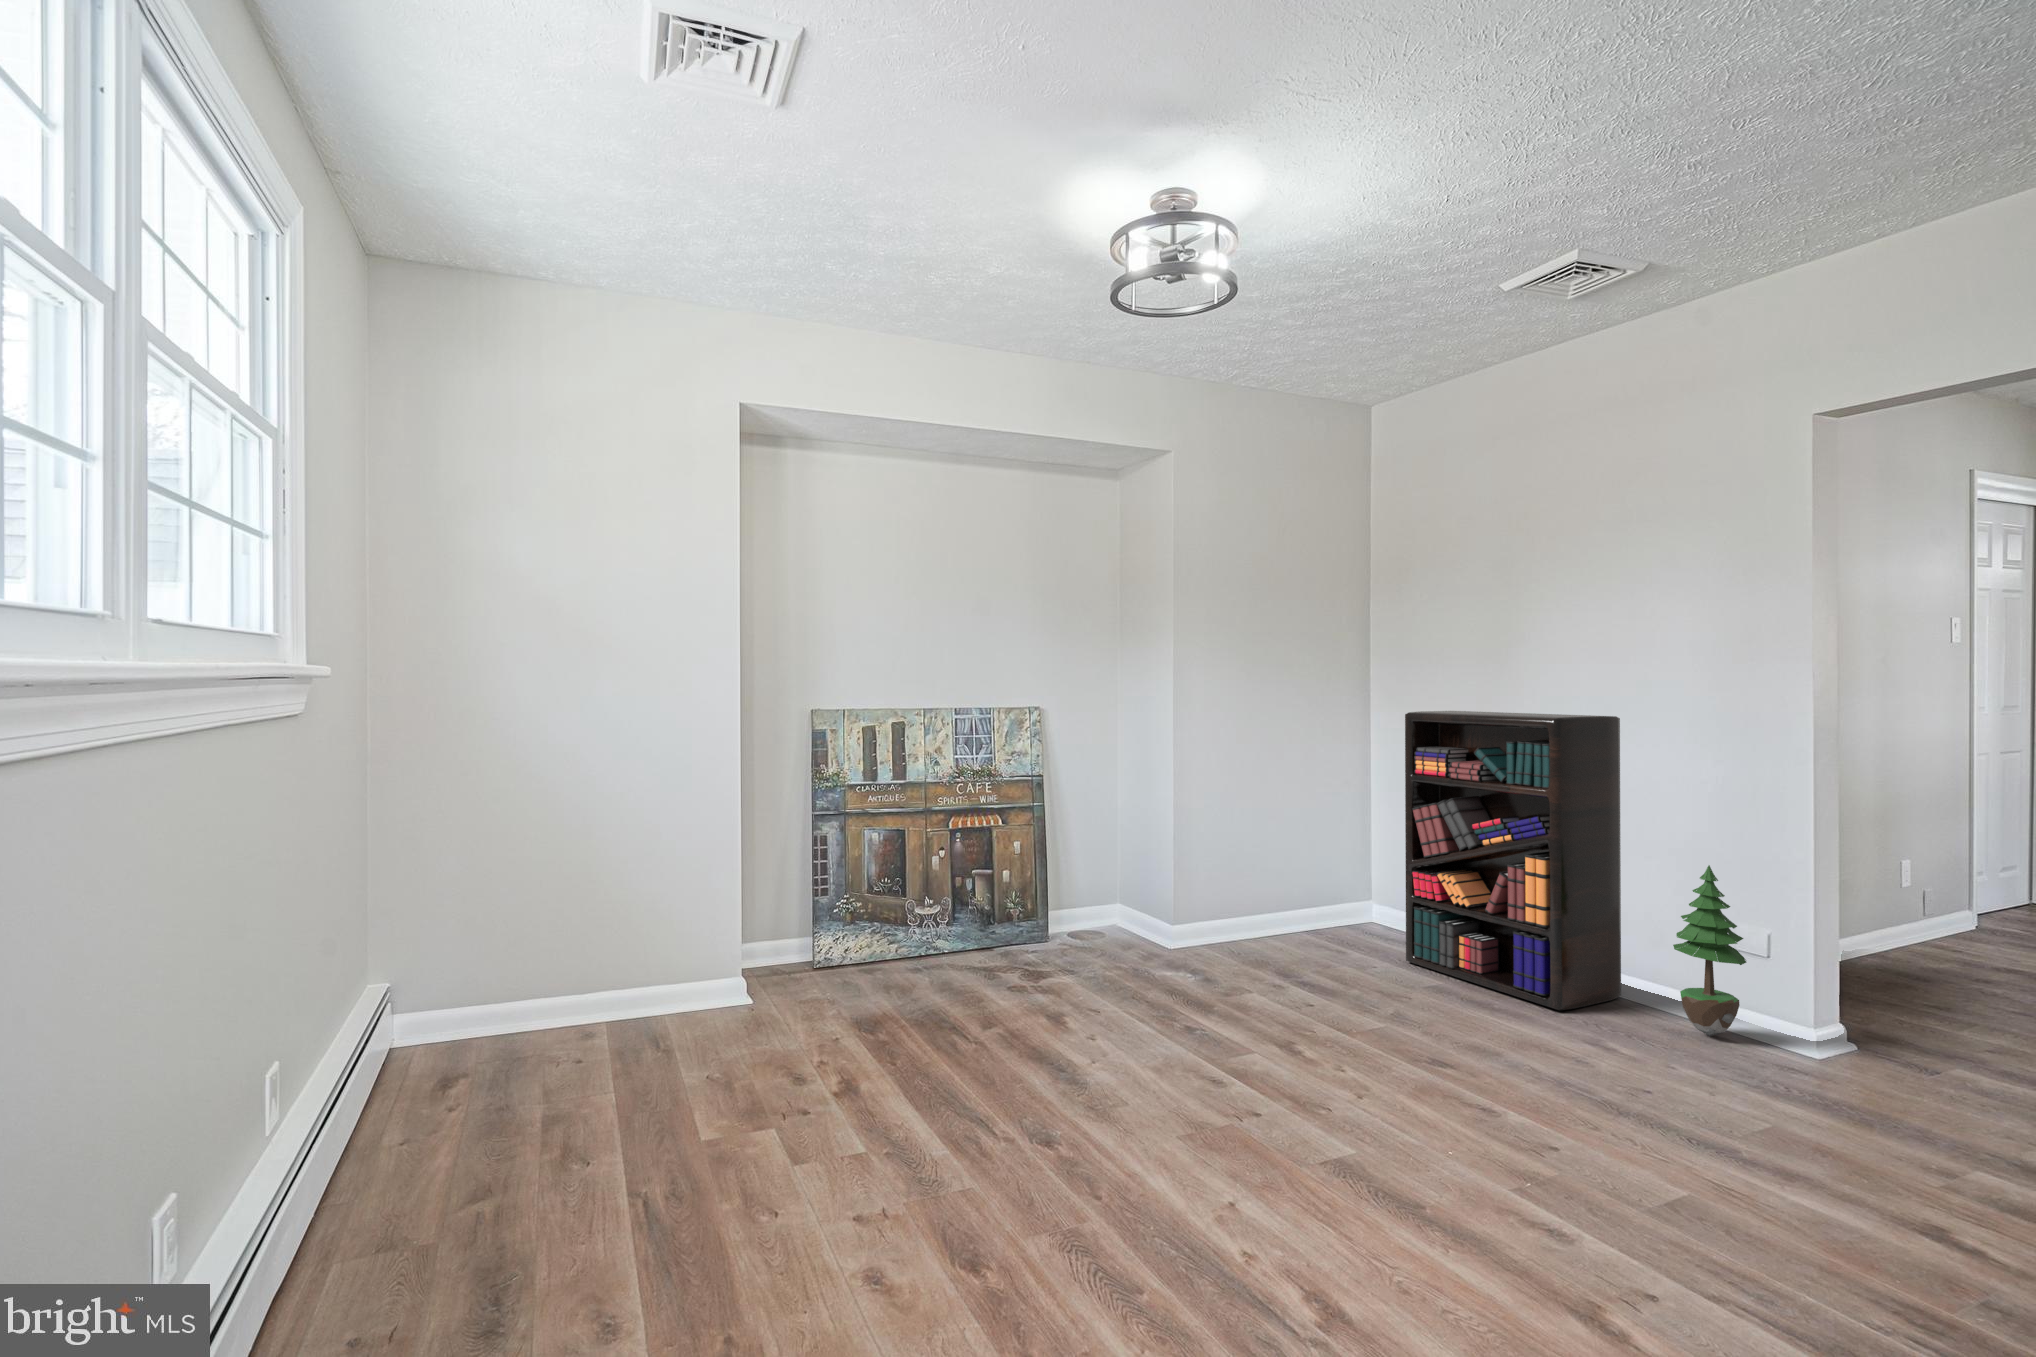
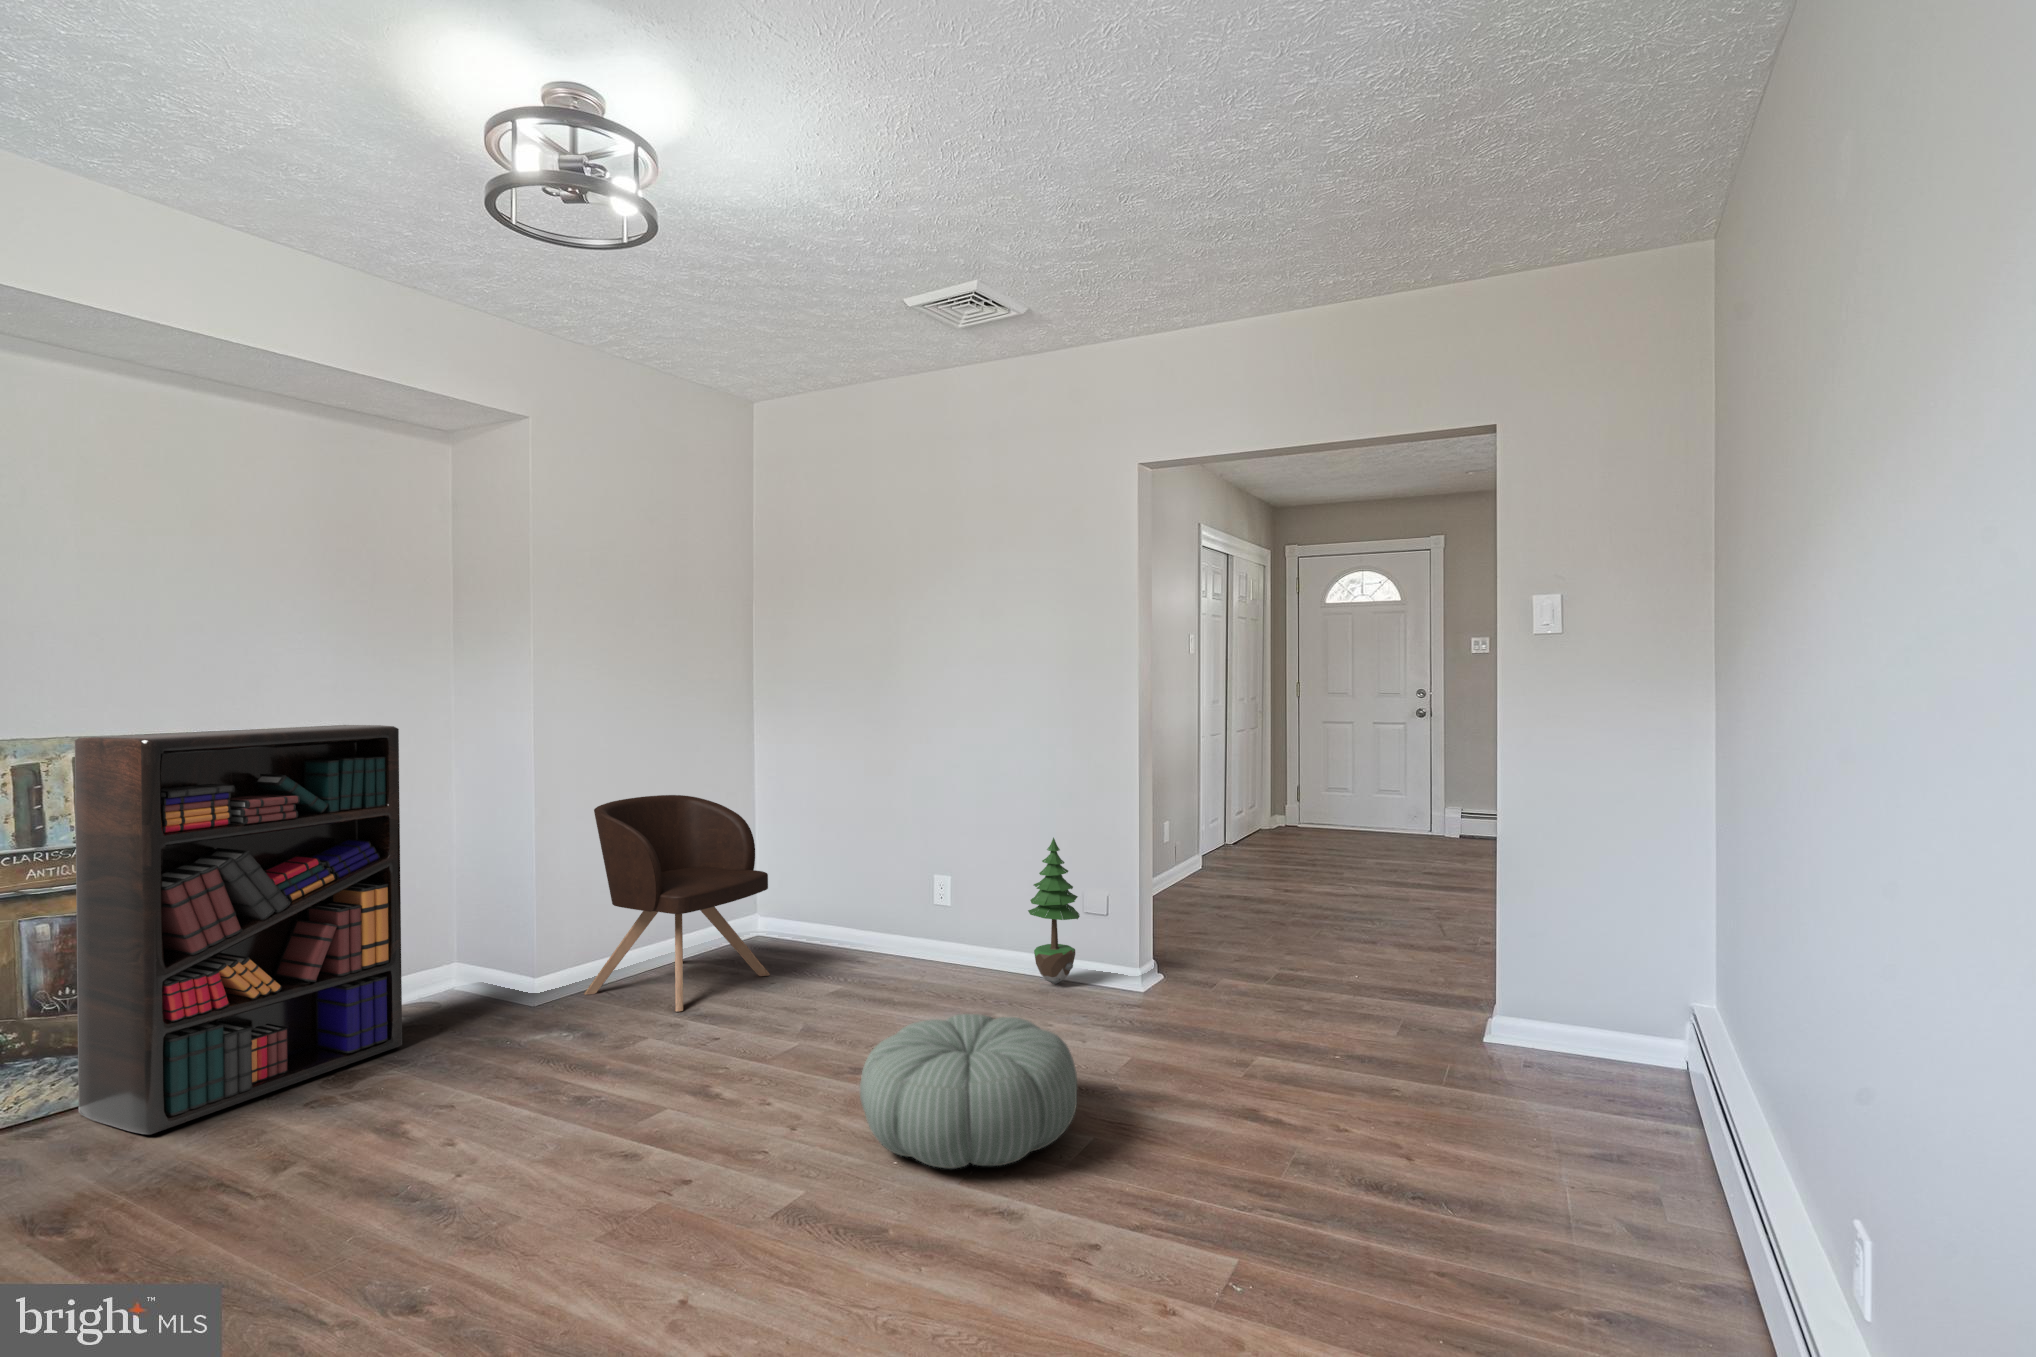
bookshelf: present [1405,711,1621,1010] -> present [75,725,402,1135]
armchair: none [1211,782,1377,978] -> present [584,795,770,1012]
pouf: none [1425,1029,1682,1194] -> present [860,1014,1077,1169]

